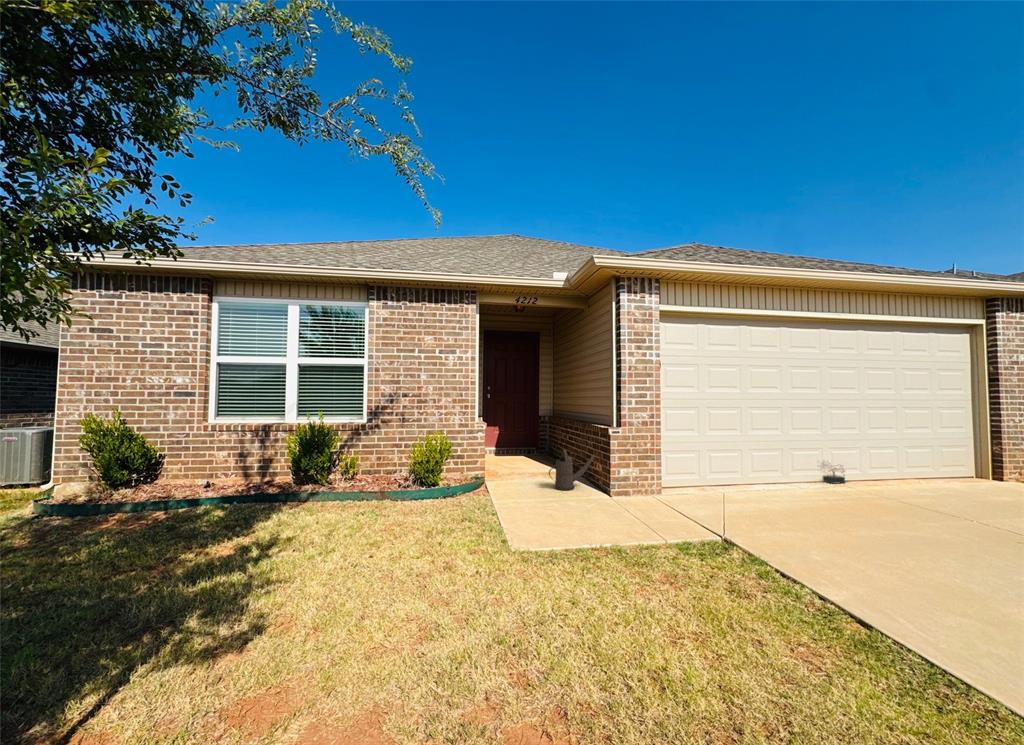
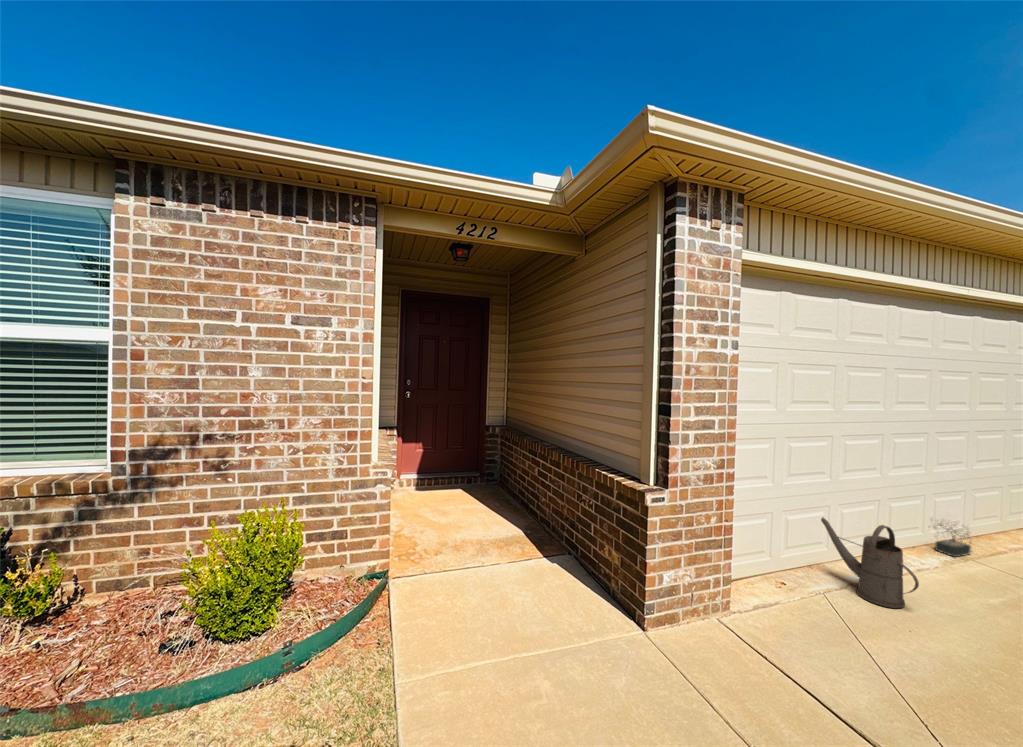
watering can: present [549,449,595,490] -> present [821,517,919,608]

